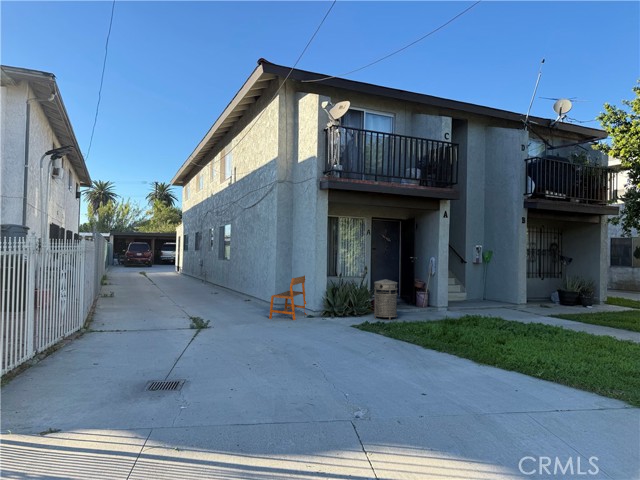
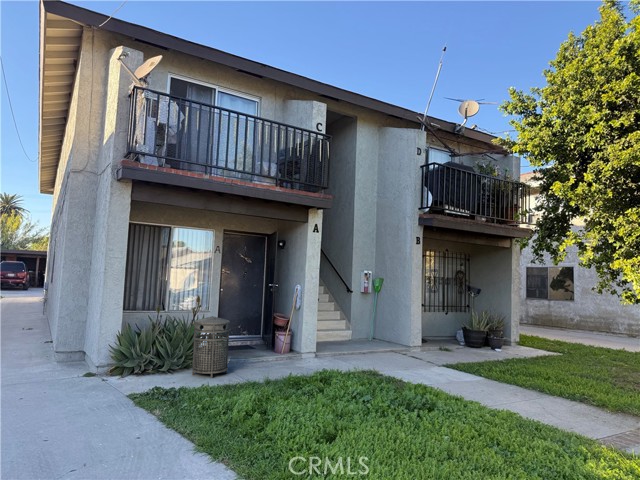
bench: present [269,275,306,320] -> none [17,308,101,380]

